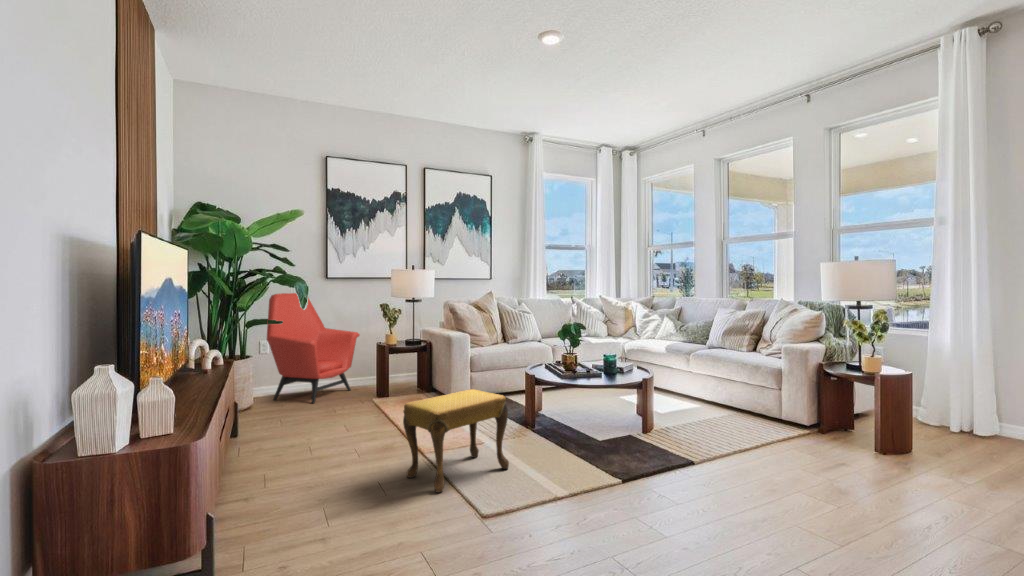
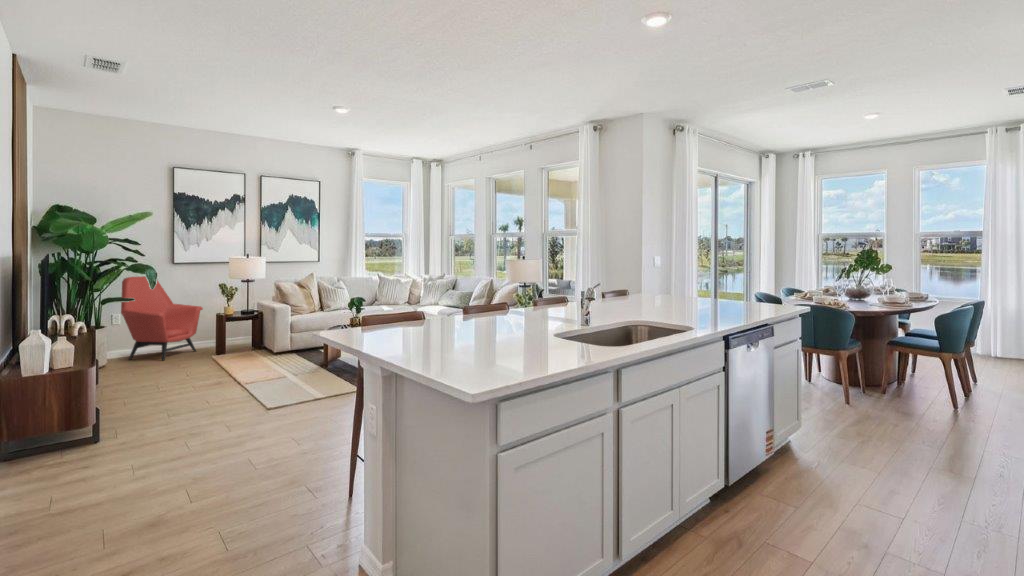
footstool: present [403,389,509,493] -> none [221,342,295,401]

